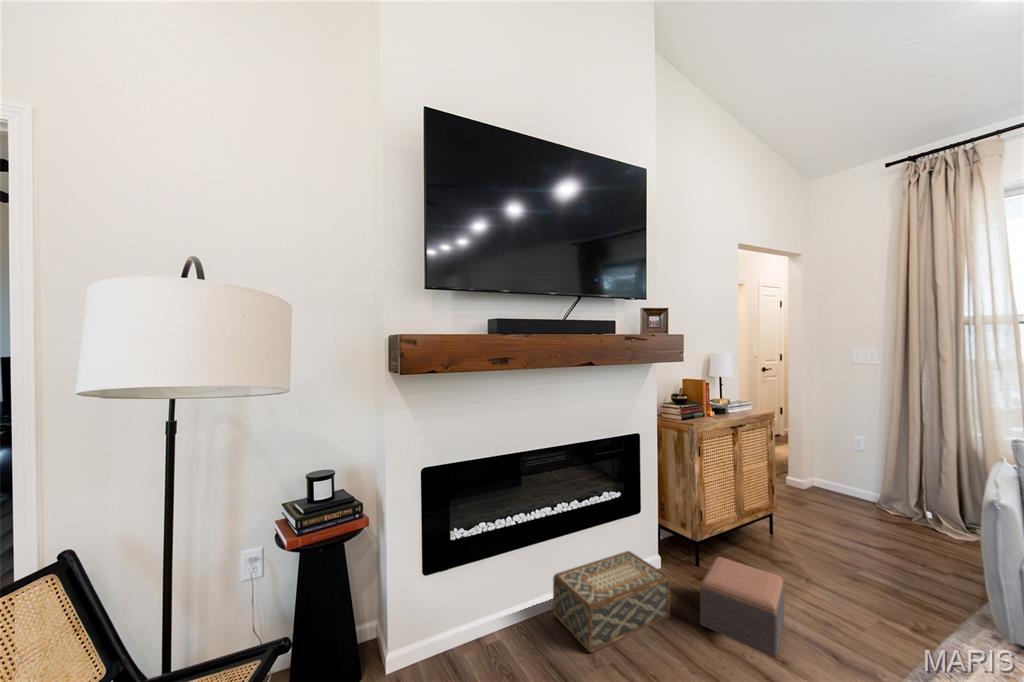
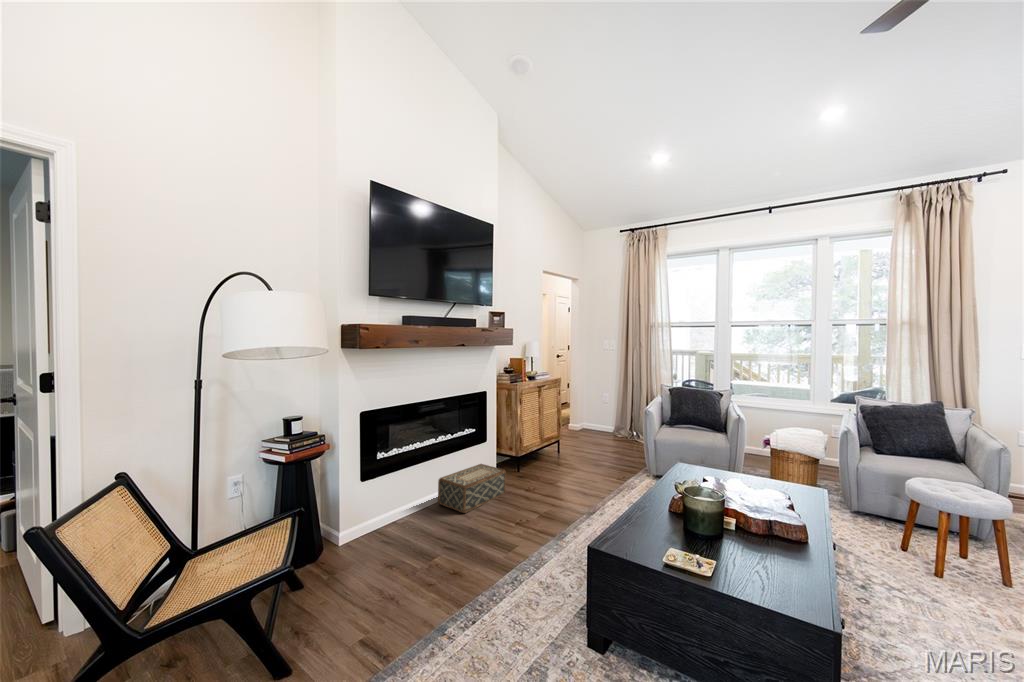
footstool: present [700,557,785,657] -> none [522,458,563,497]

